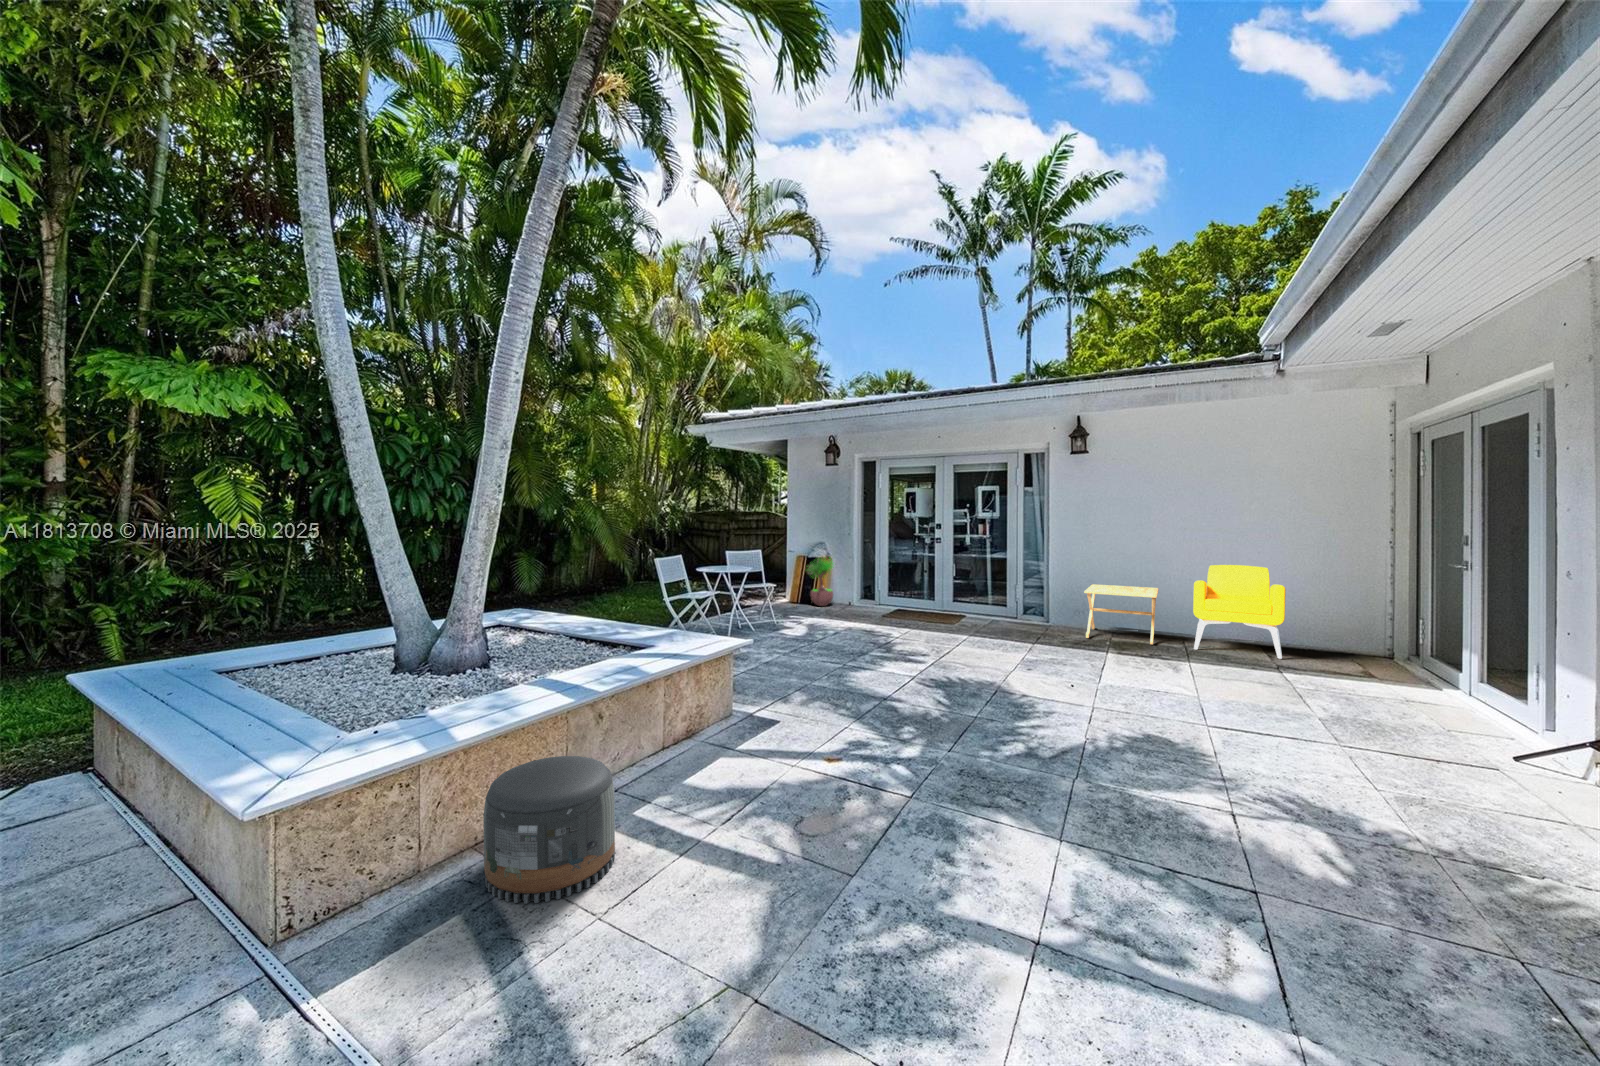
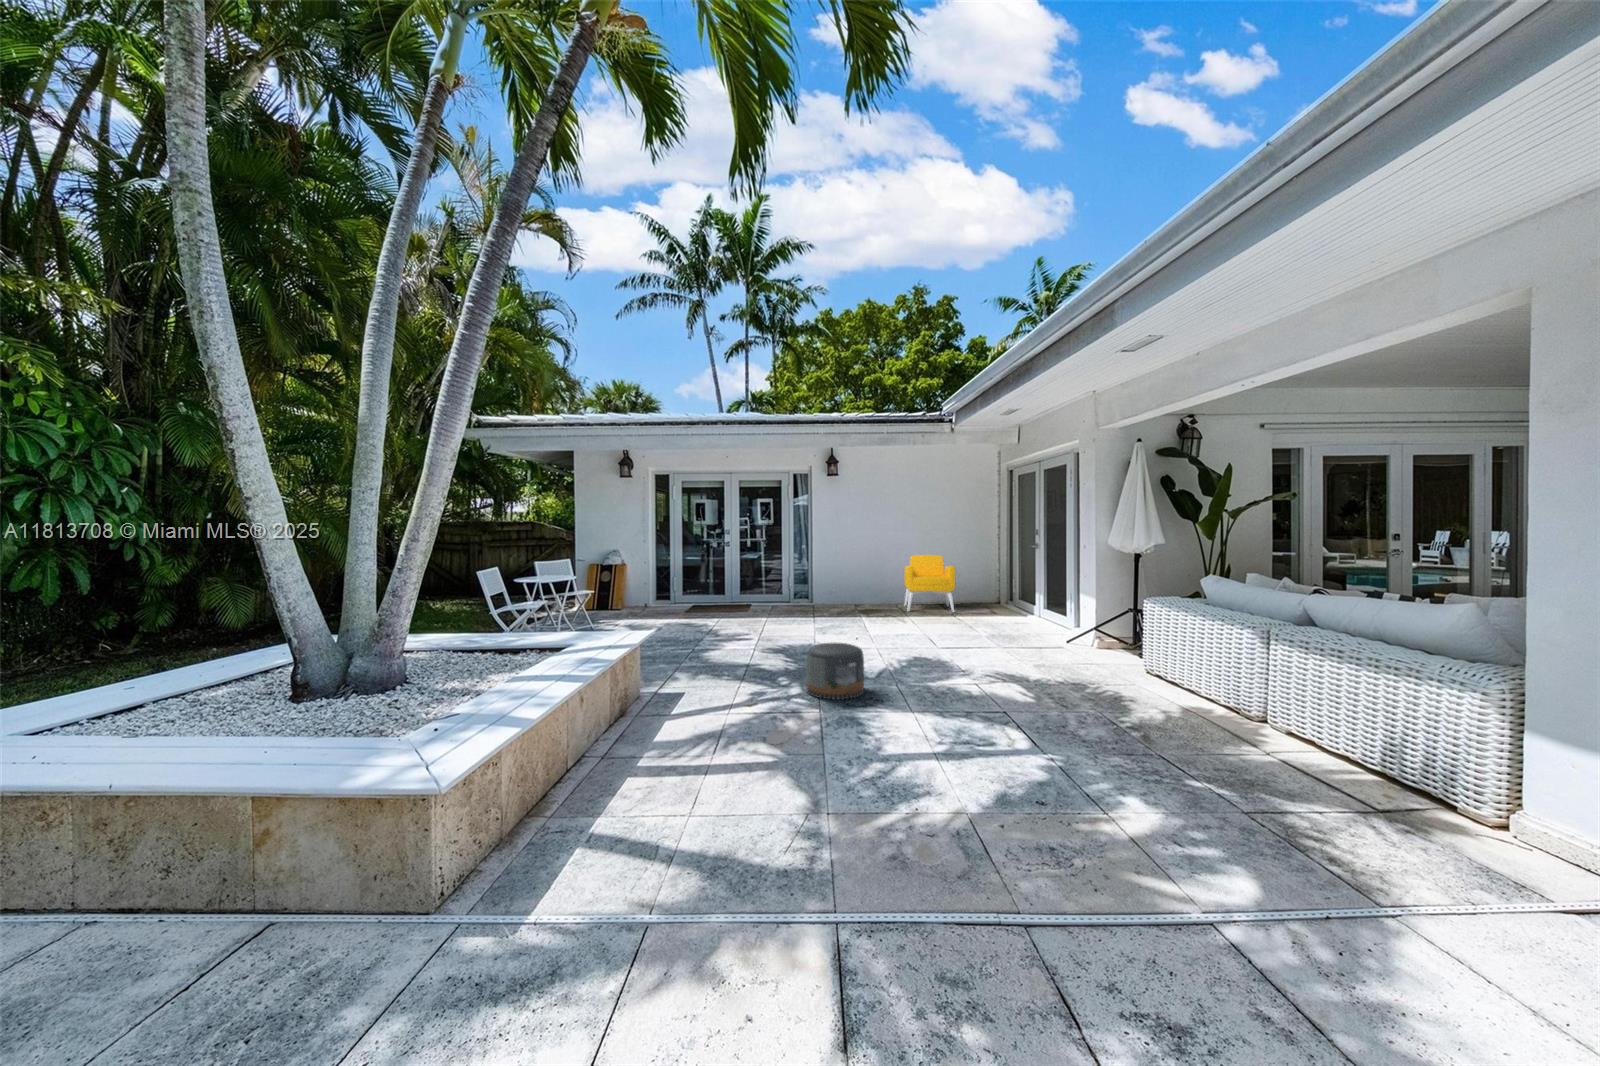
potted tree: present [808,558,833,606] -> none [605,557,634,605]
side table: present [1084,584,1158,644] -> none [839,573,886,611]
pouf: present [483,756,615,904] -> present [806,643,864,699]

